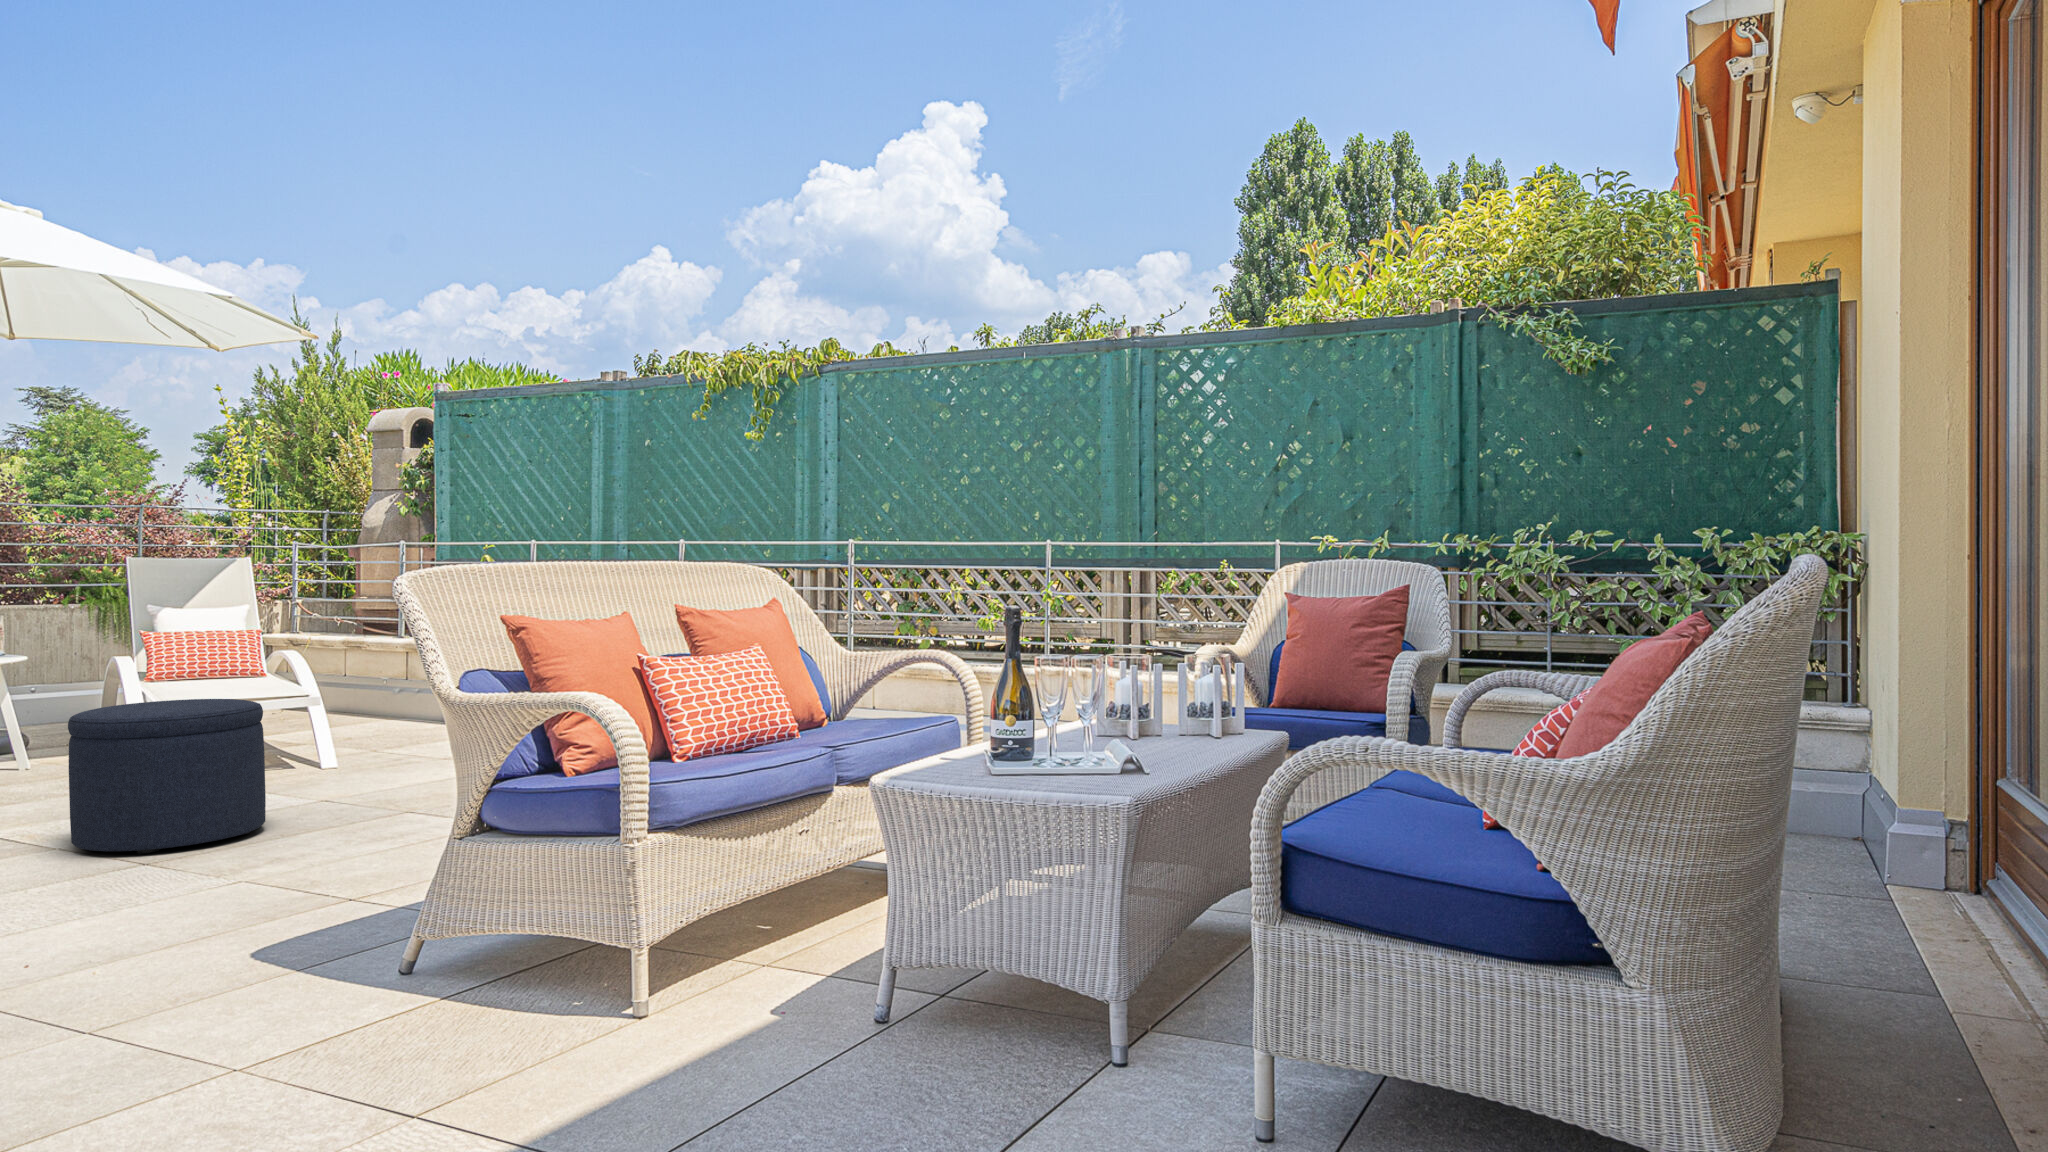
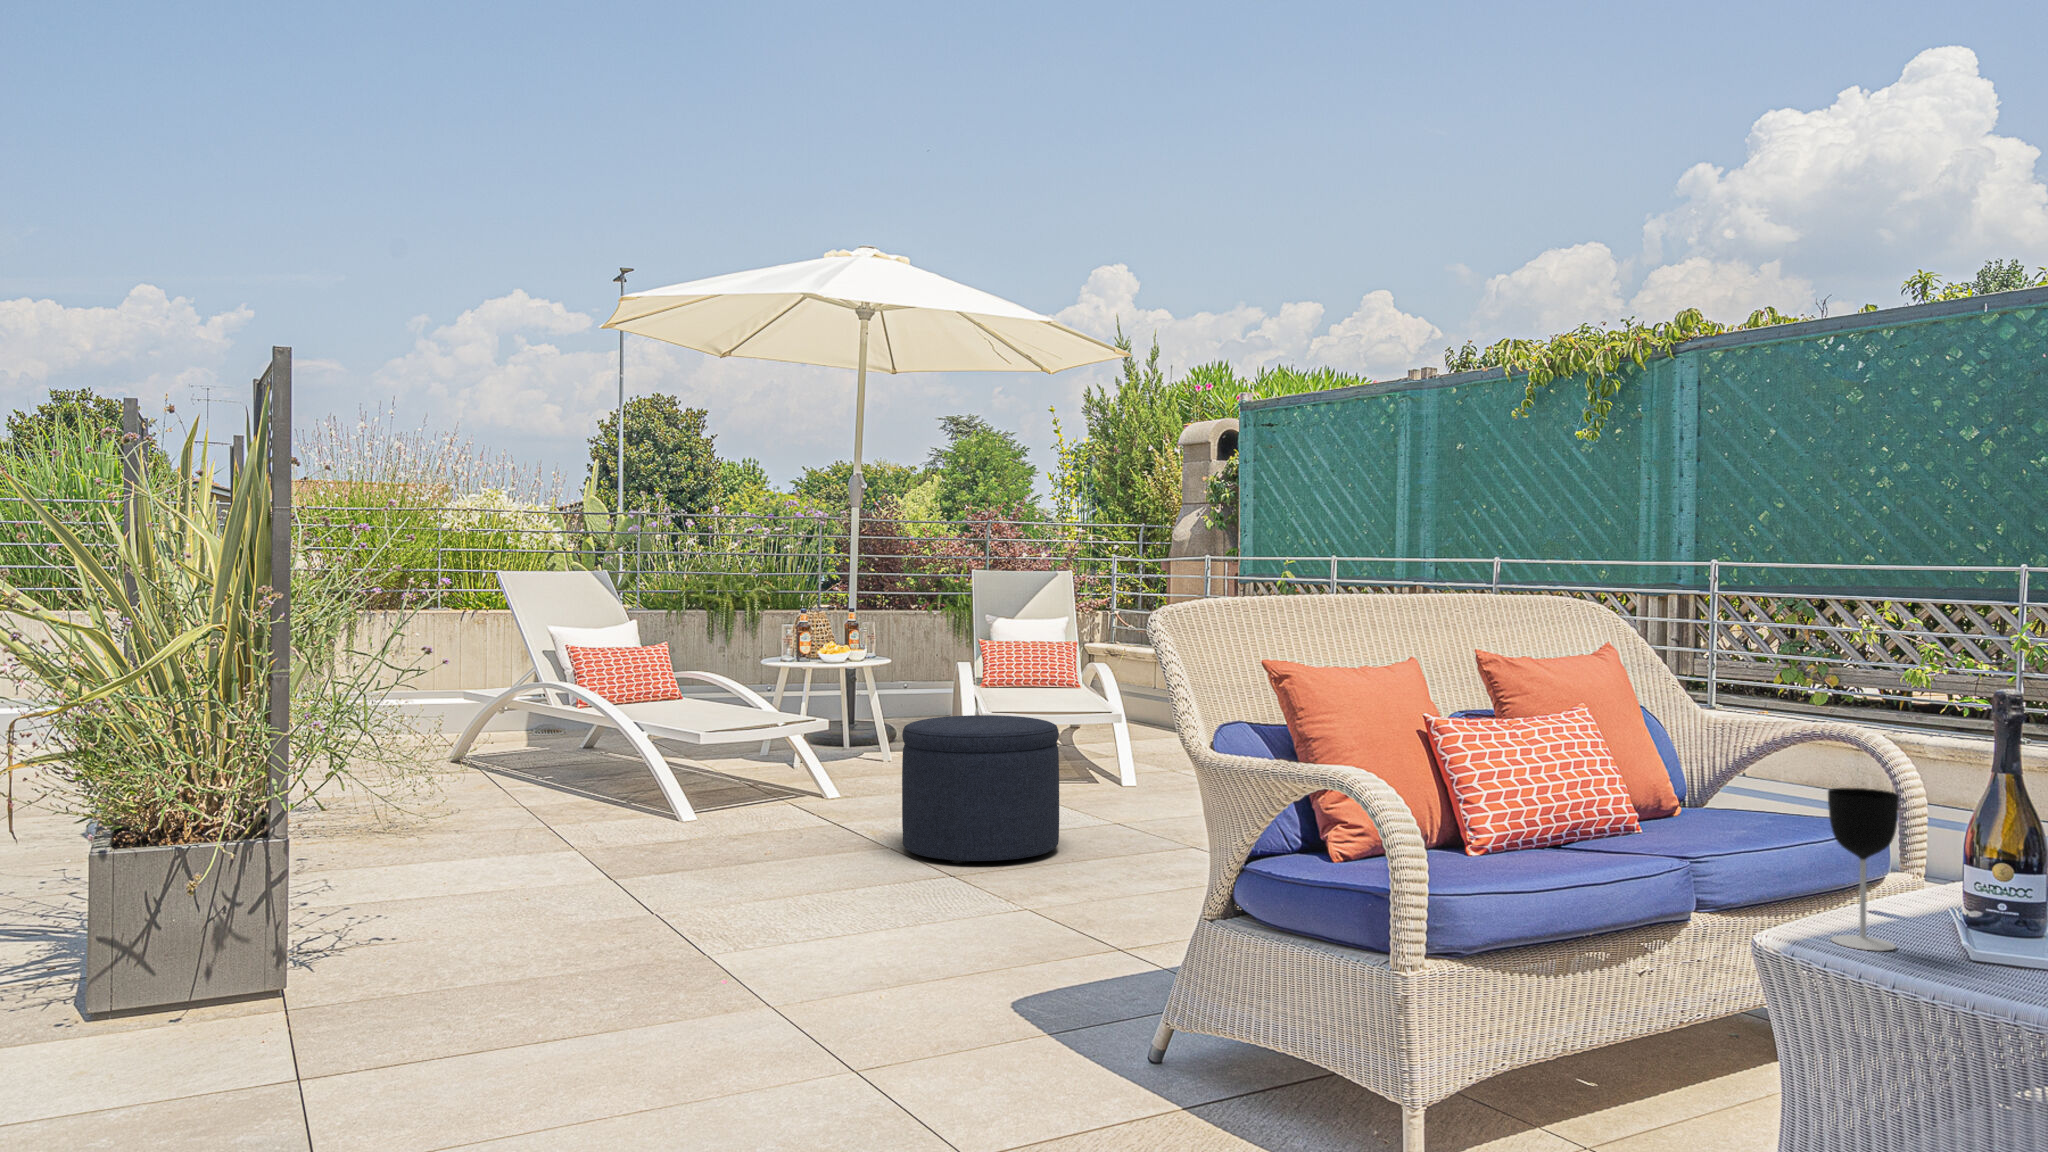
wine glass: none [916,674,957,779] -> present [1828,788,1899,951]

